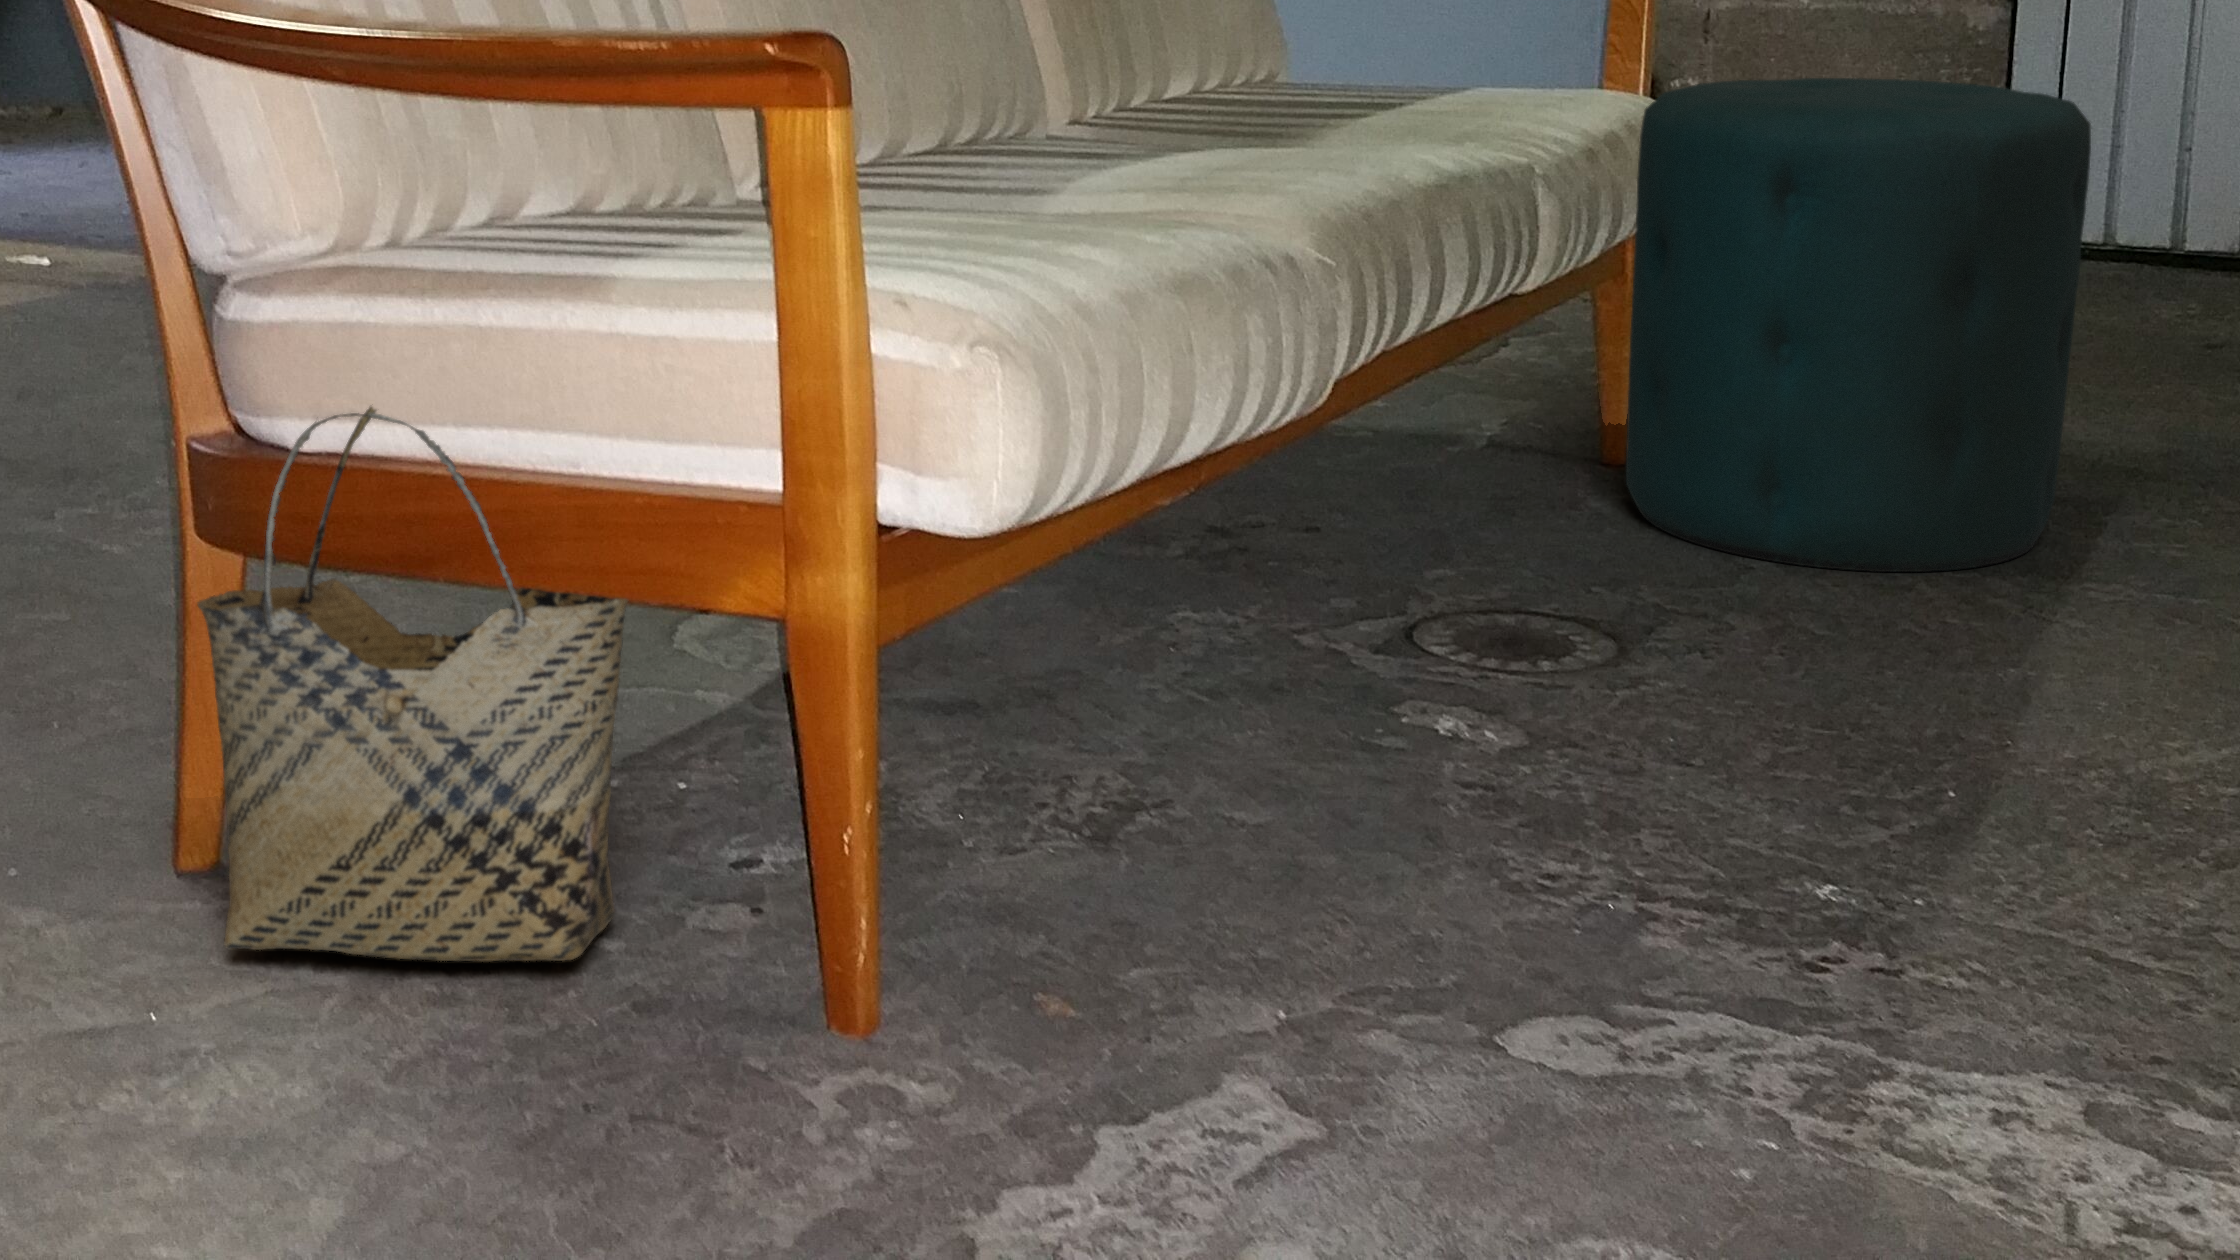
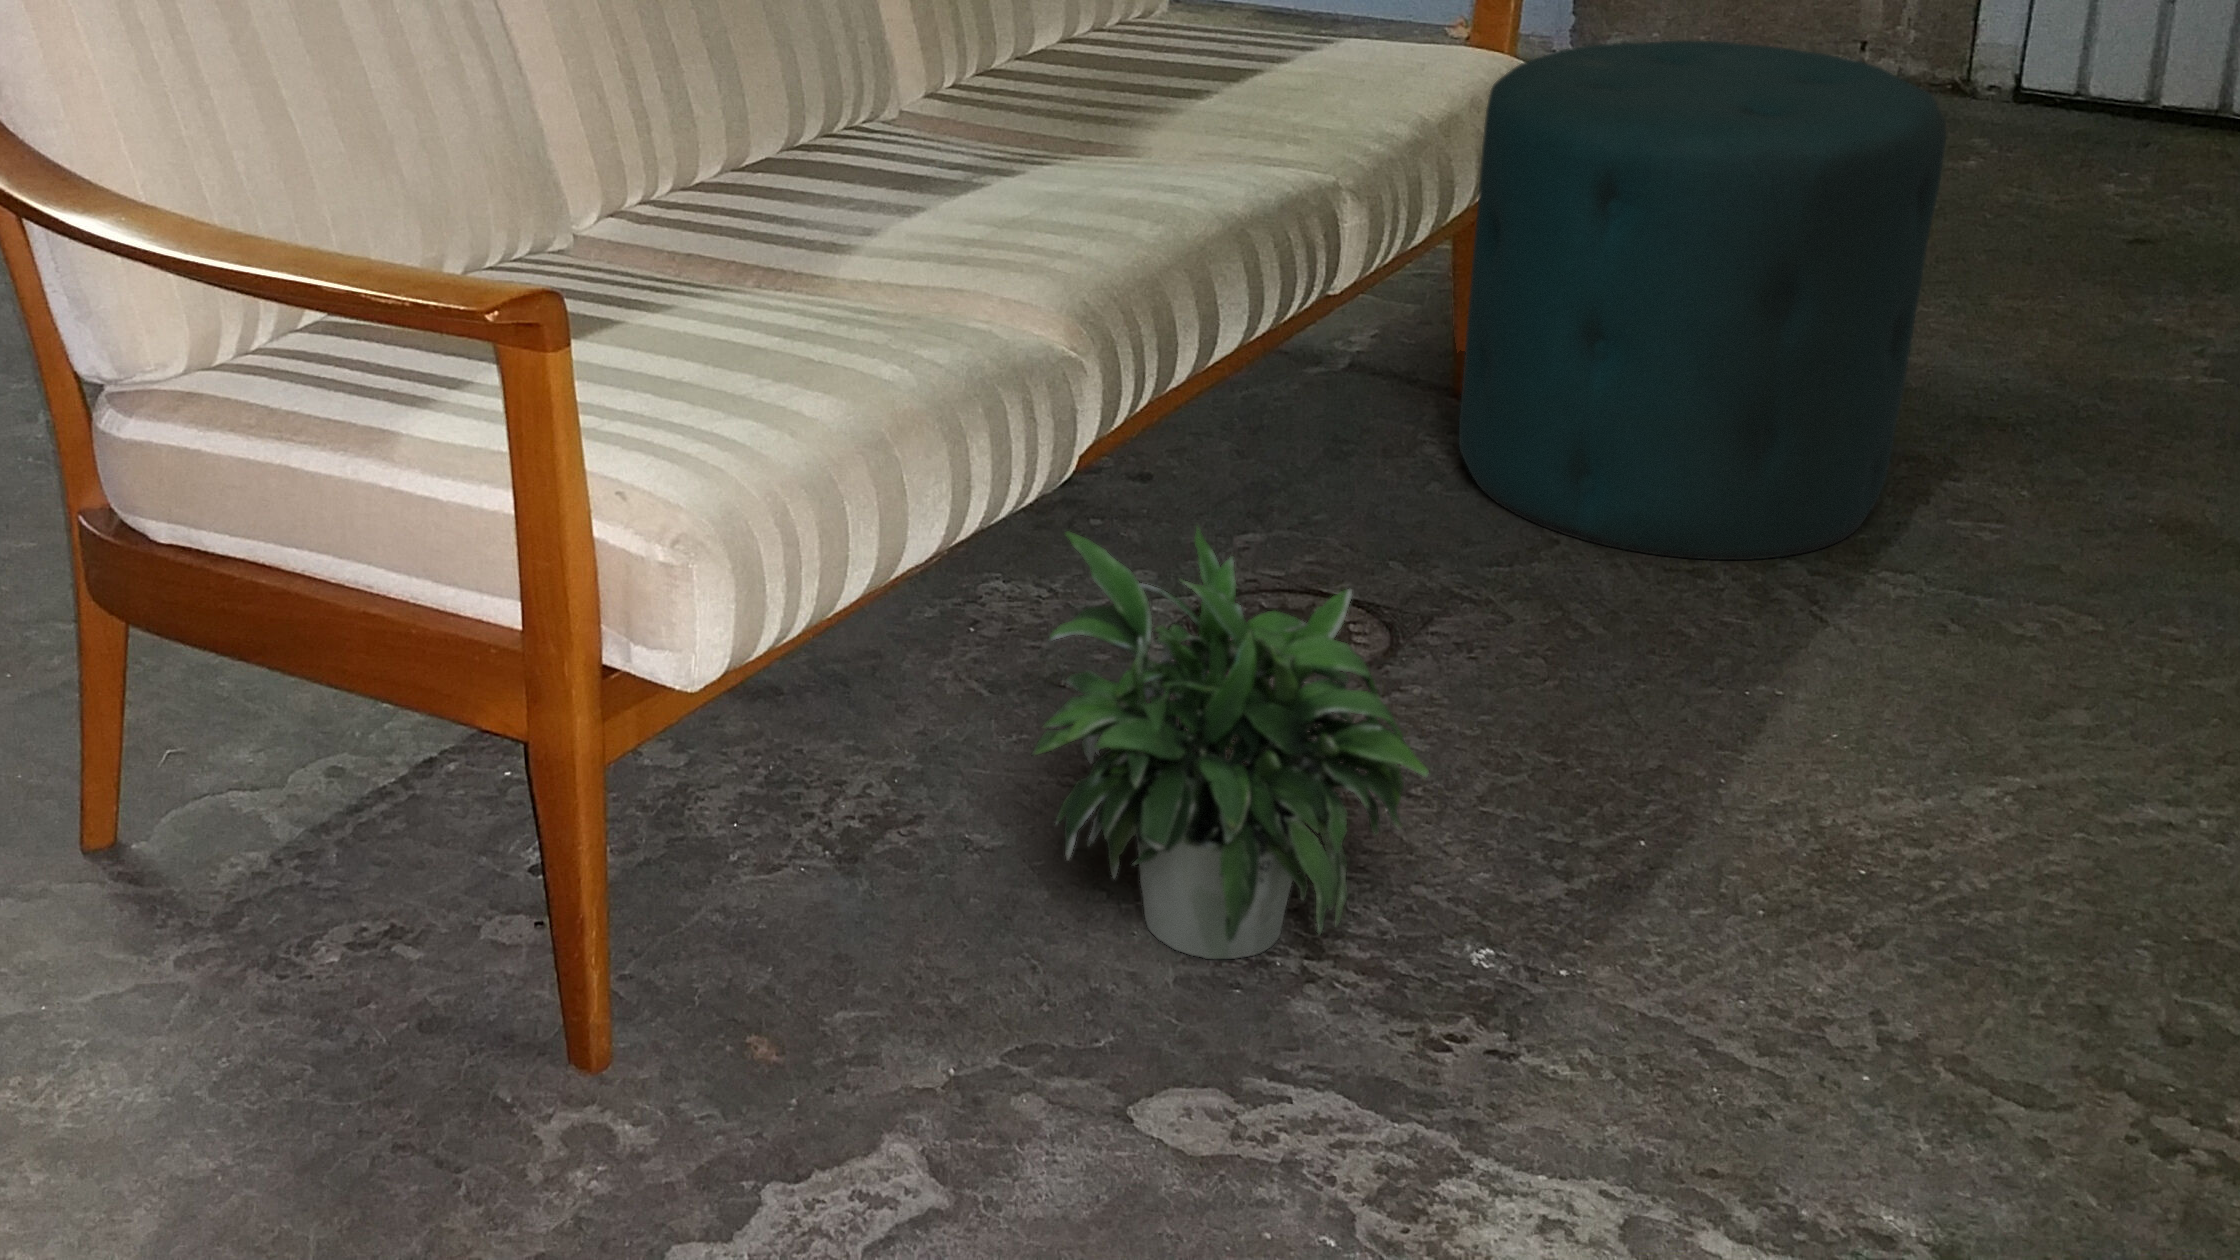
woven basket: present [198,407,628,961] -> none [86,476,429,966]
potted plant: none [1318,432,1778,907] -> present [1032,527,1428,959]

